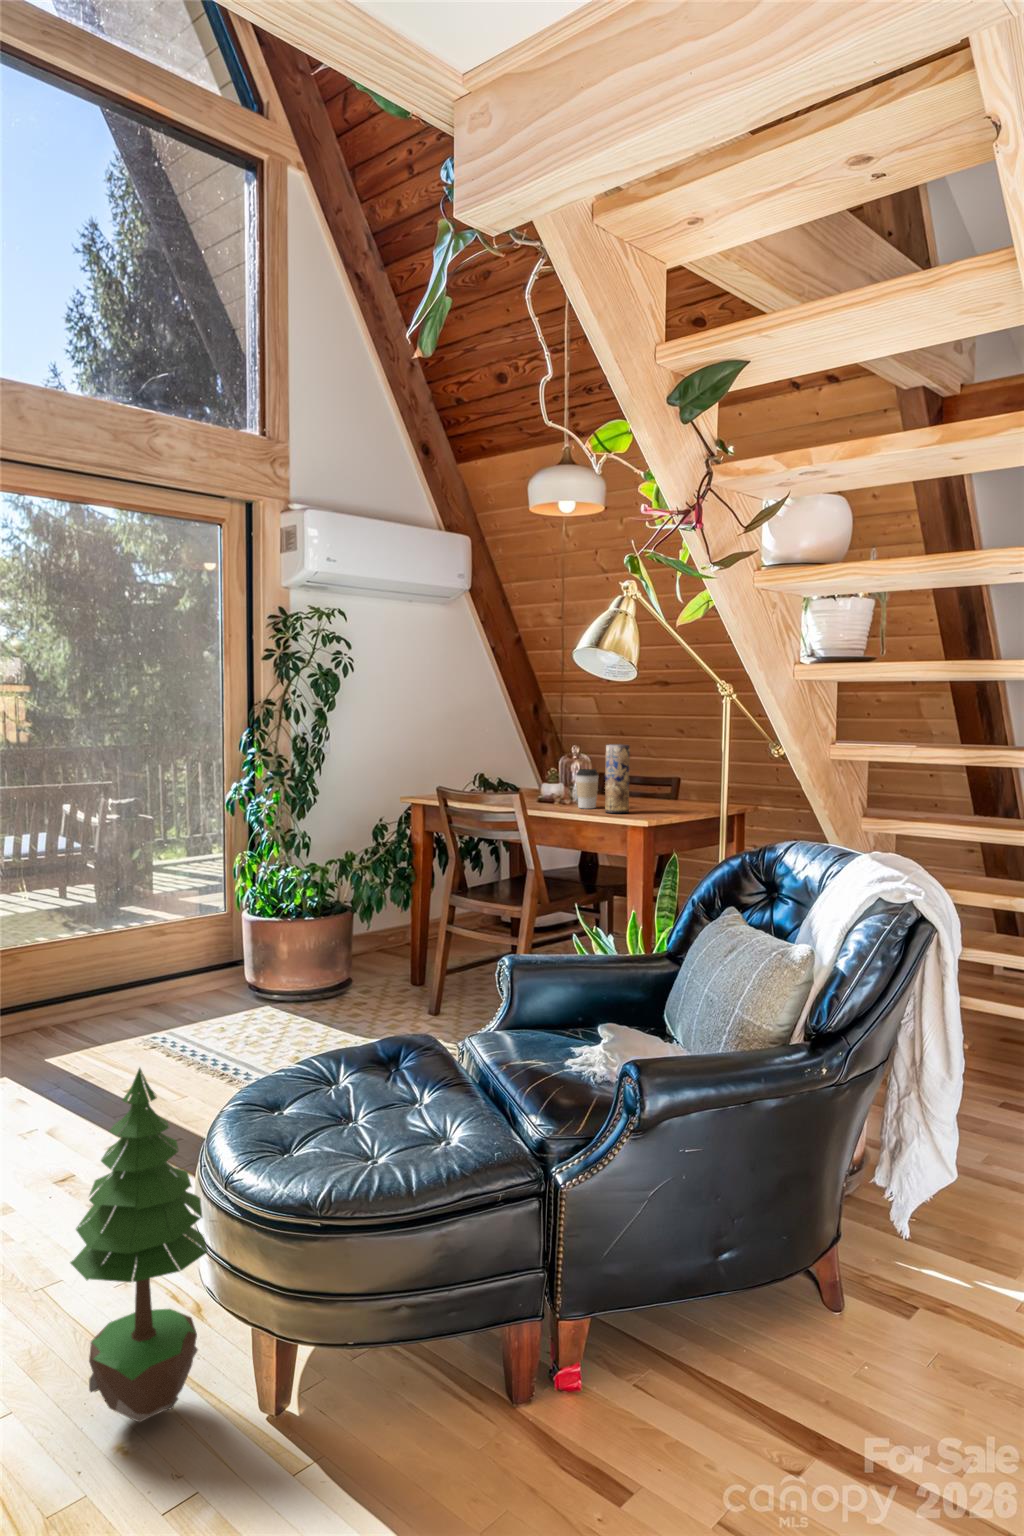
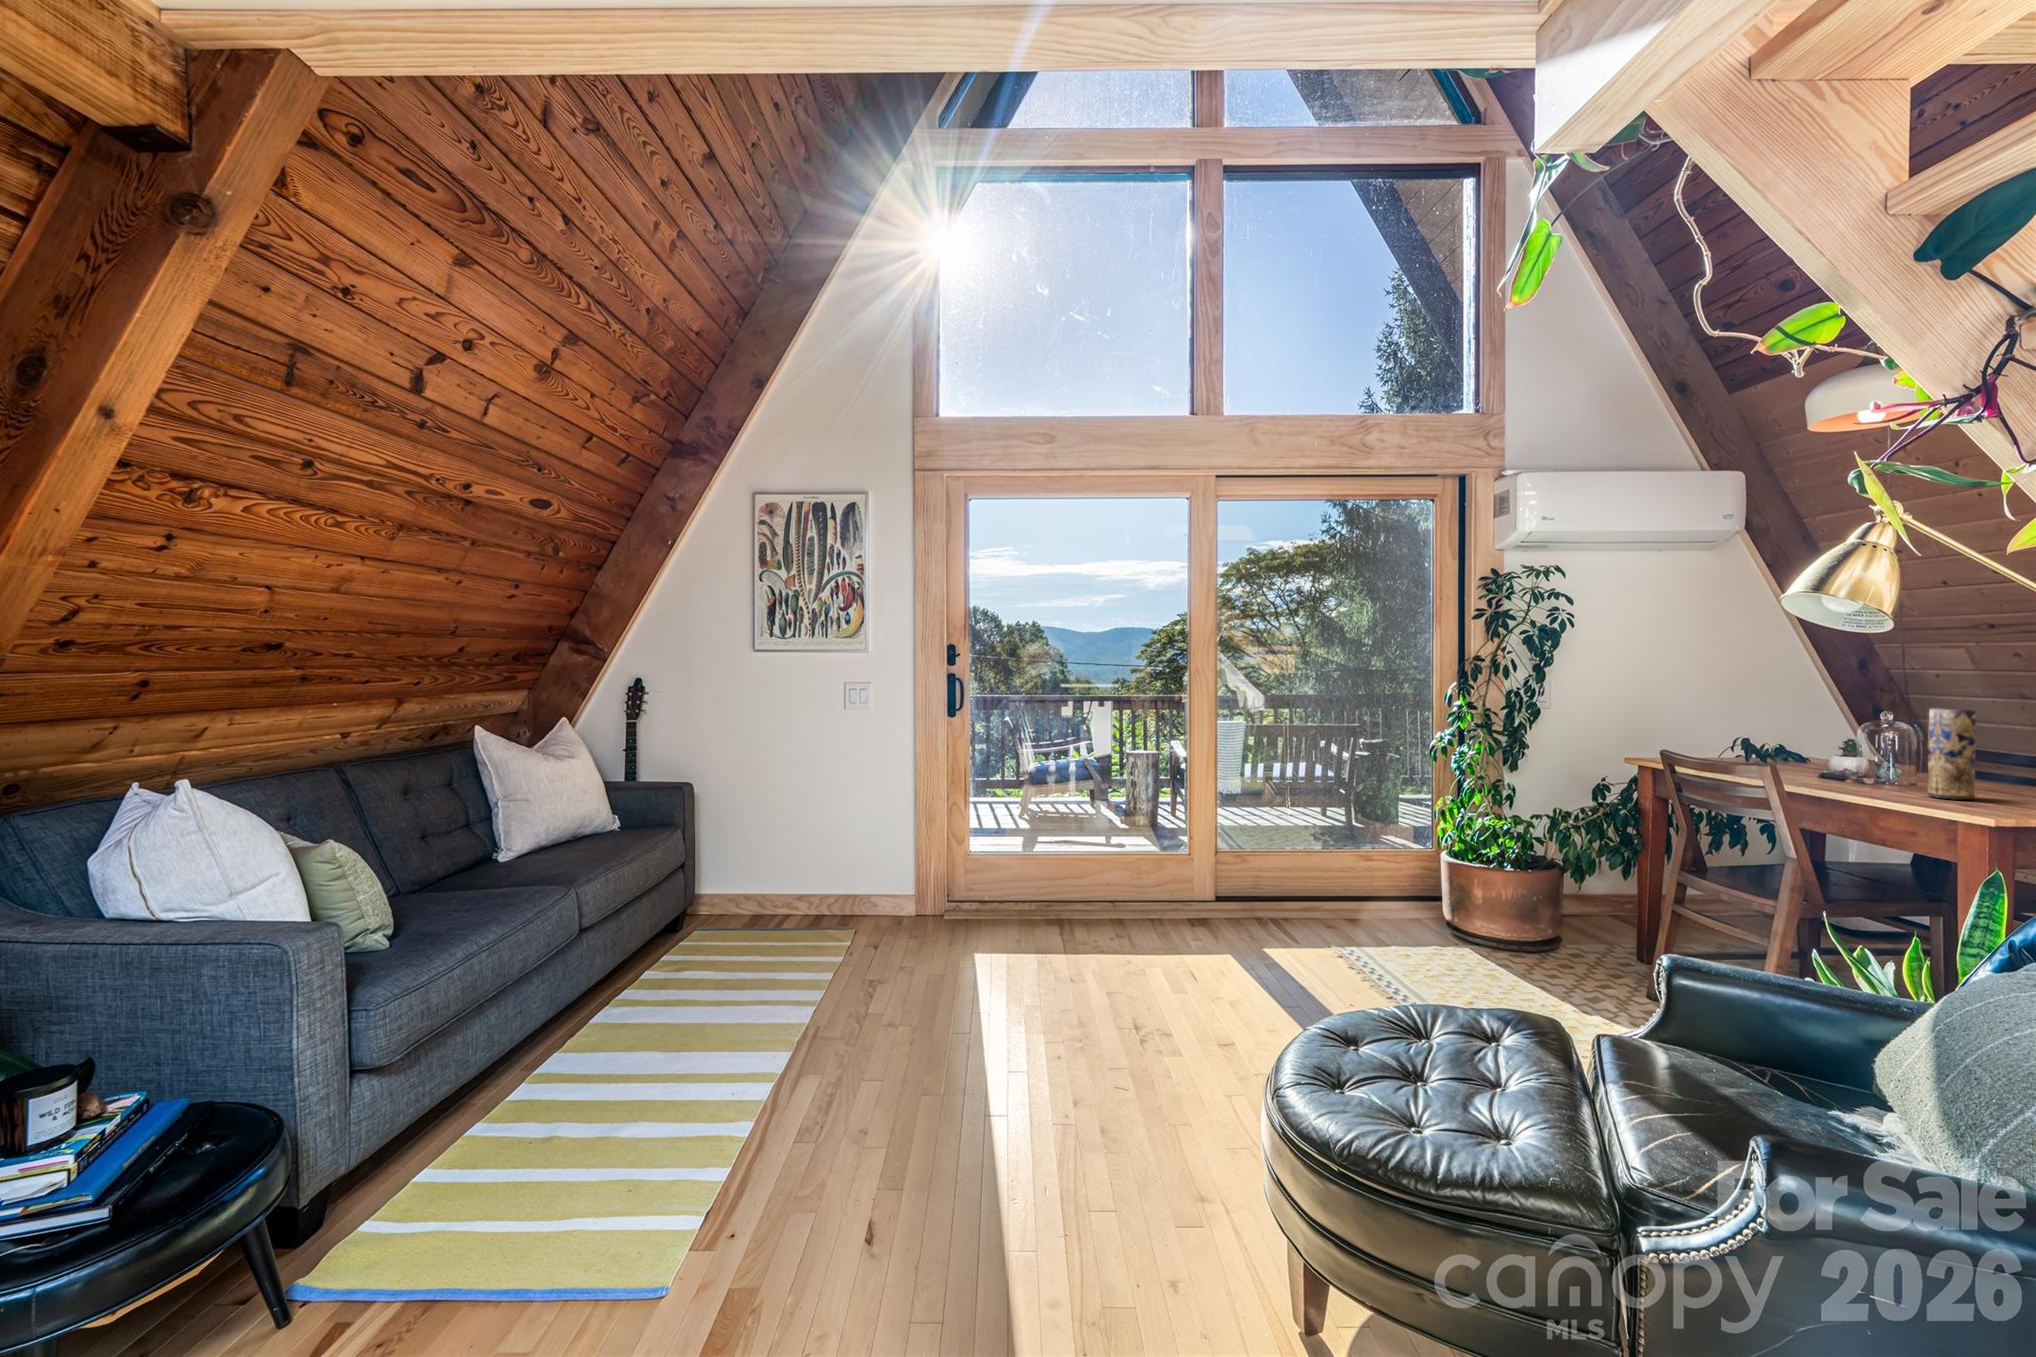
coffee cup: present [576,769,599,808] -> none [1878,738,1922,789]
potted tree: present [70,1068,208,1422] -> none [1144,966,1258,1279]

